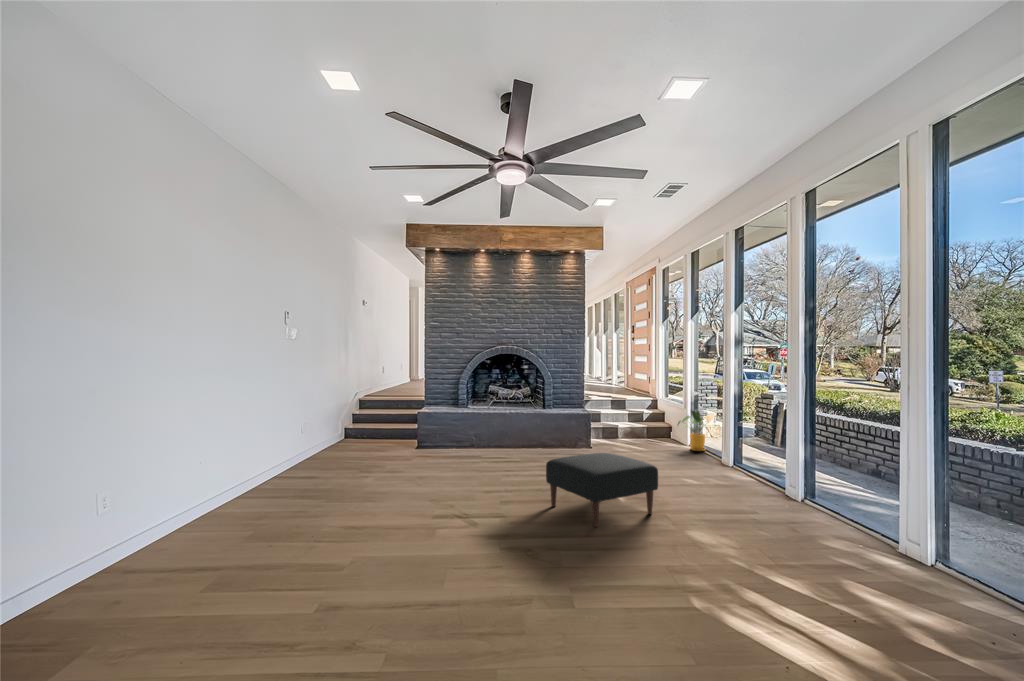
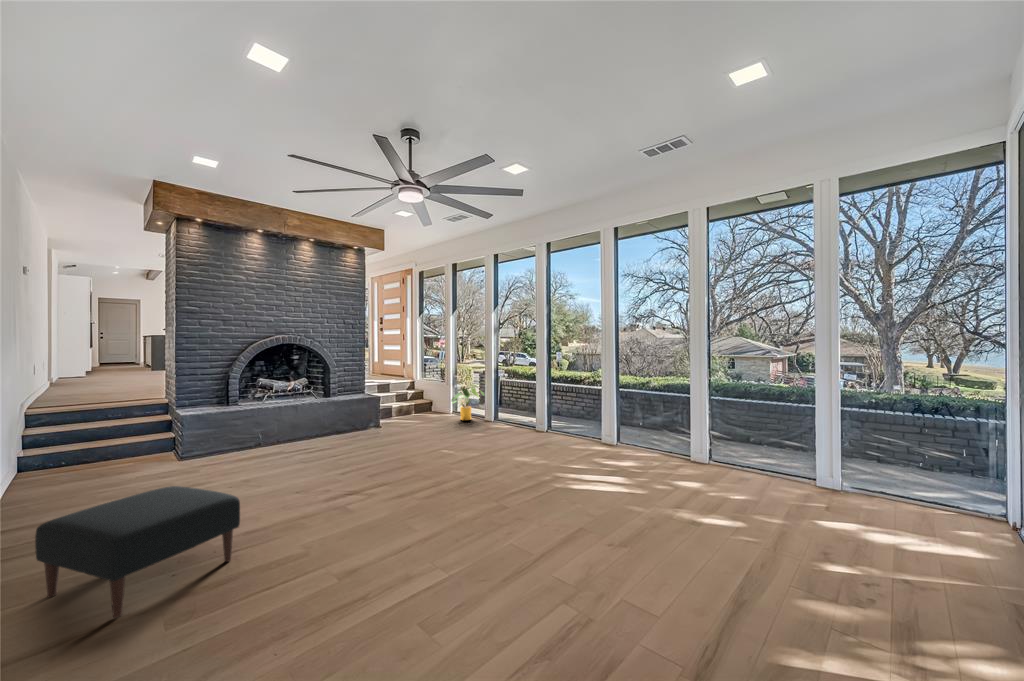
ottoman: present [546,453,658,527] -> present [35,486,240,618]

